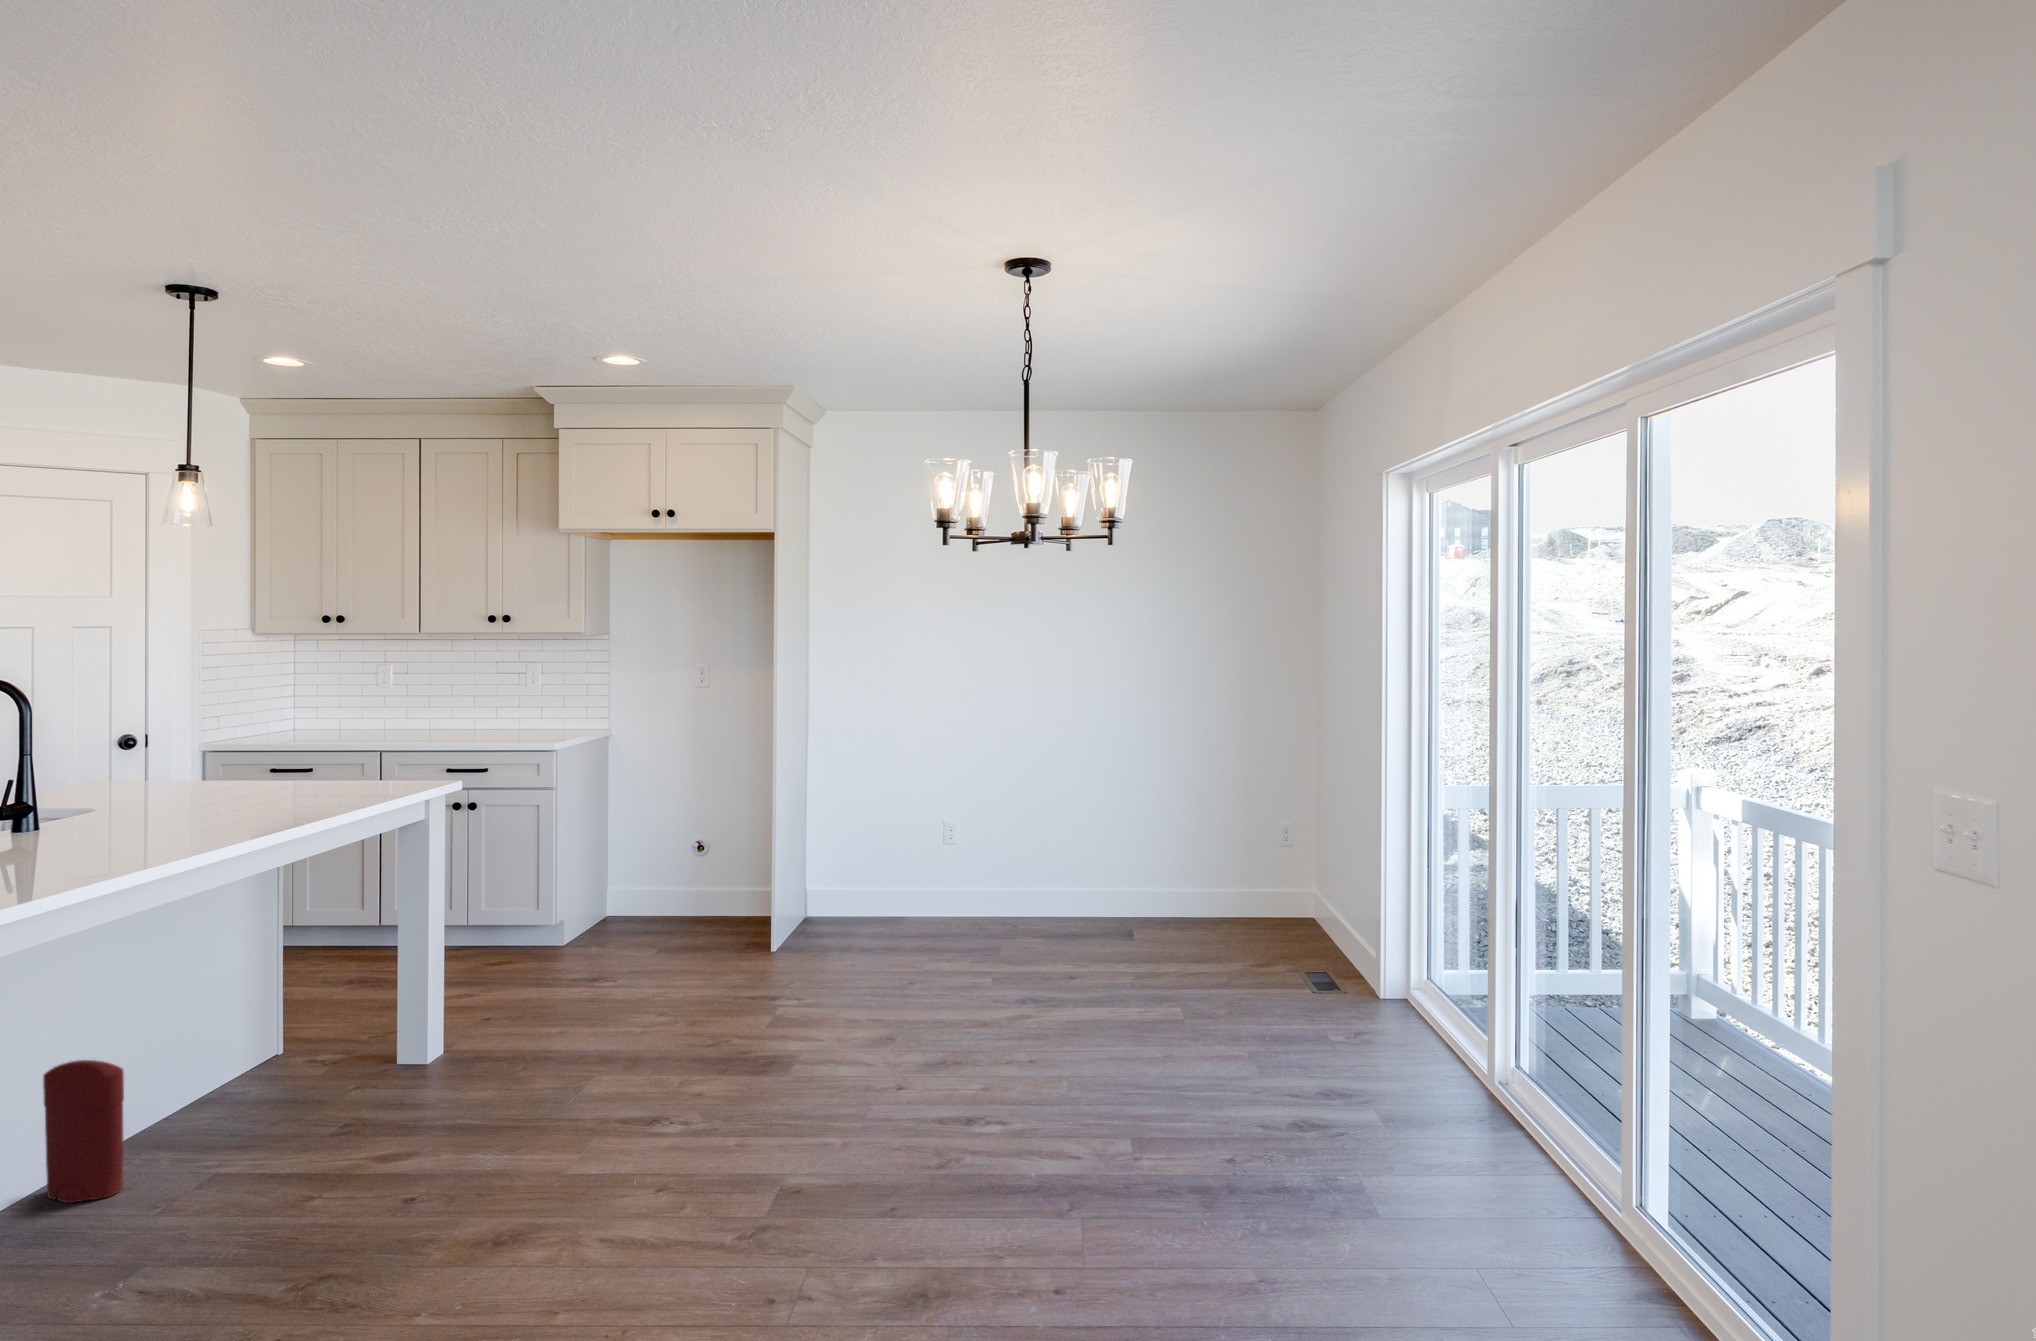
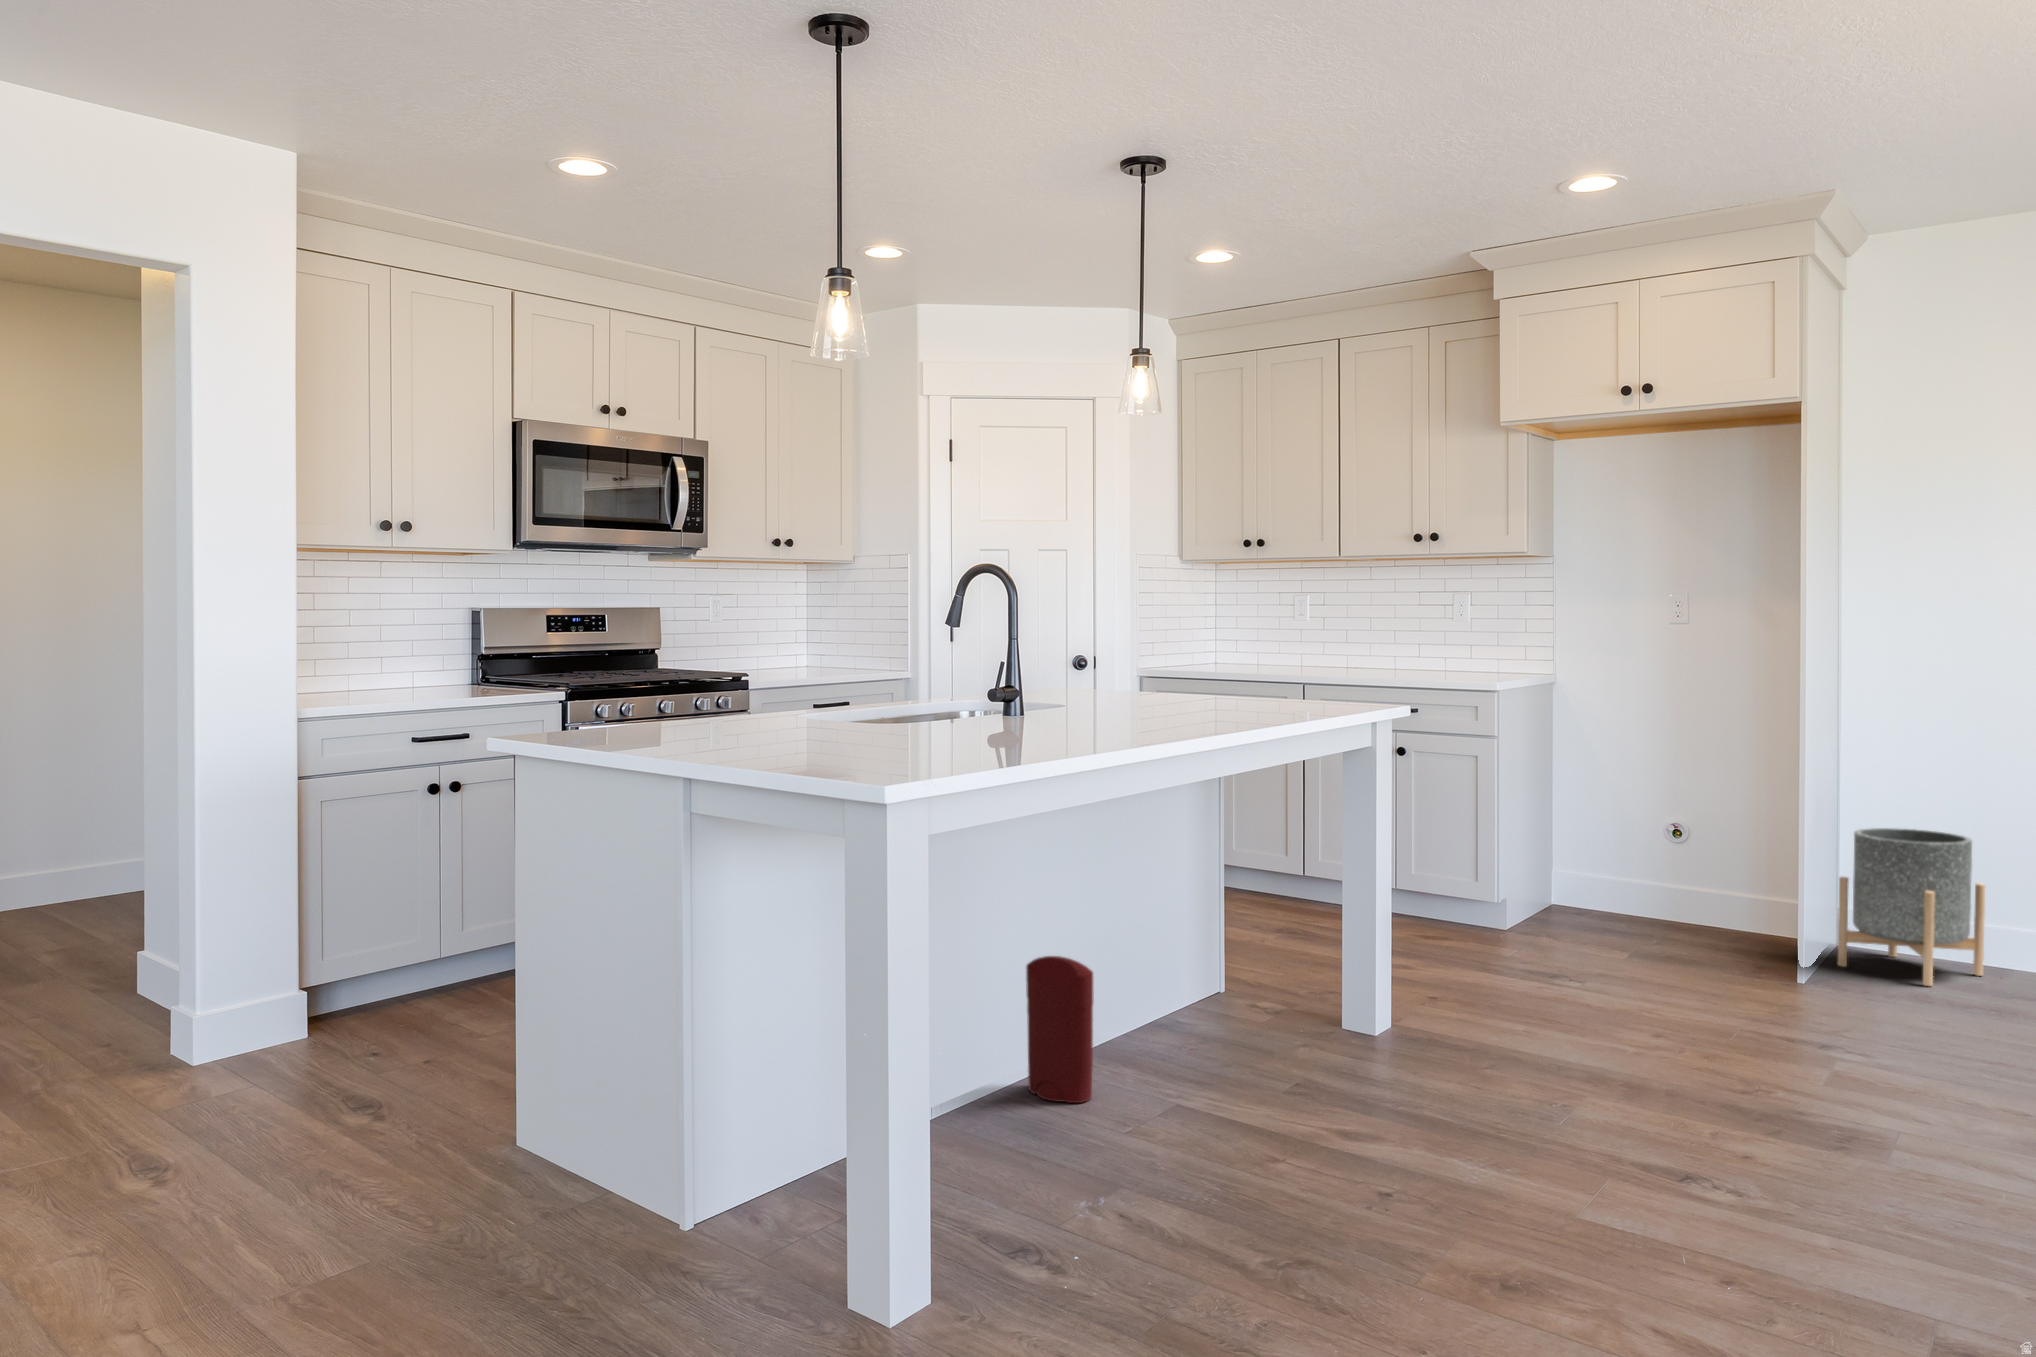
planter: none [801,835,887,946] -> present [1838,828,1985,986]

